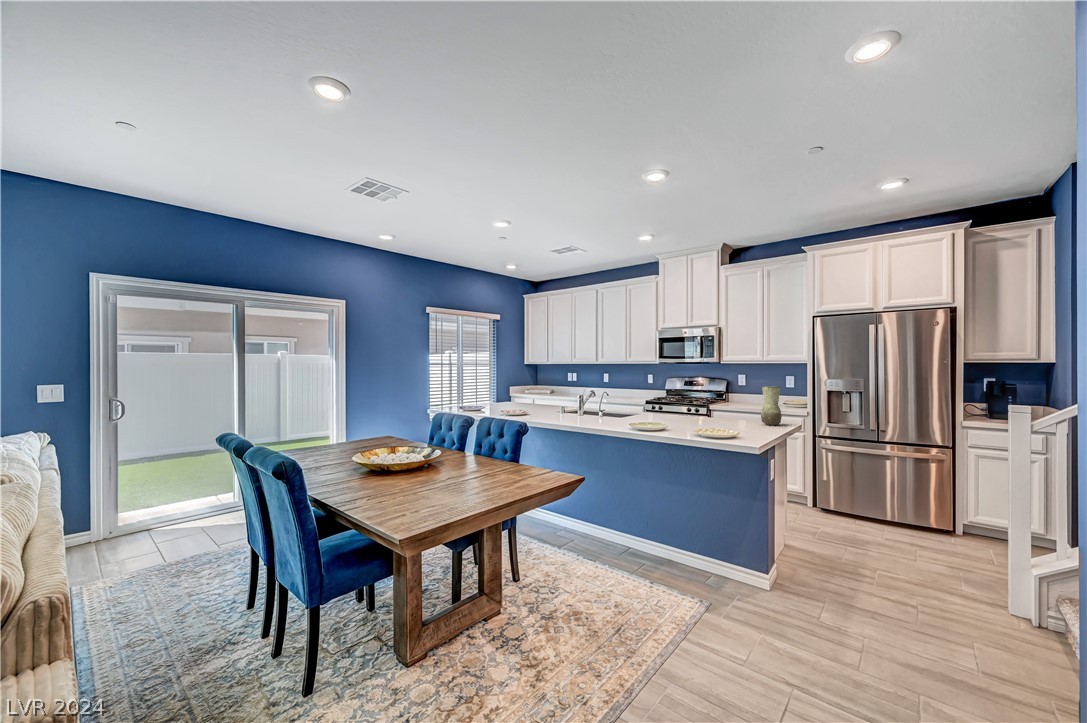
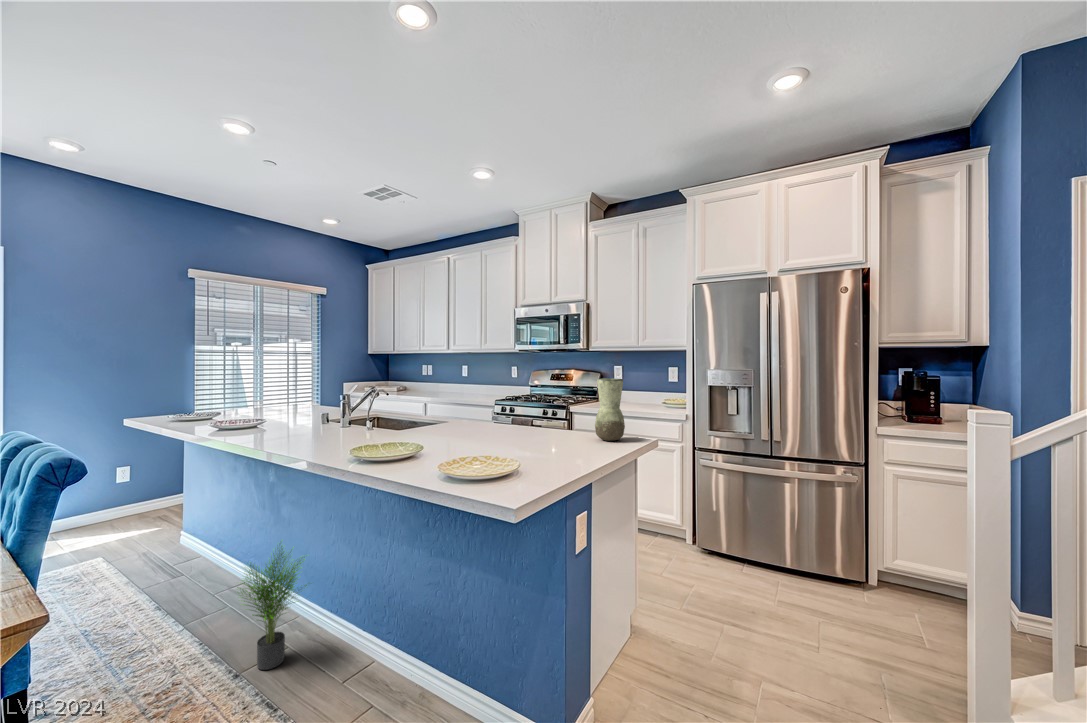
potted plant: none [549,479,591,550] -> present [240,546,307,670]

